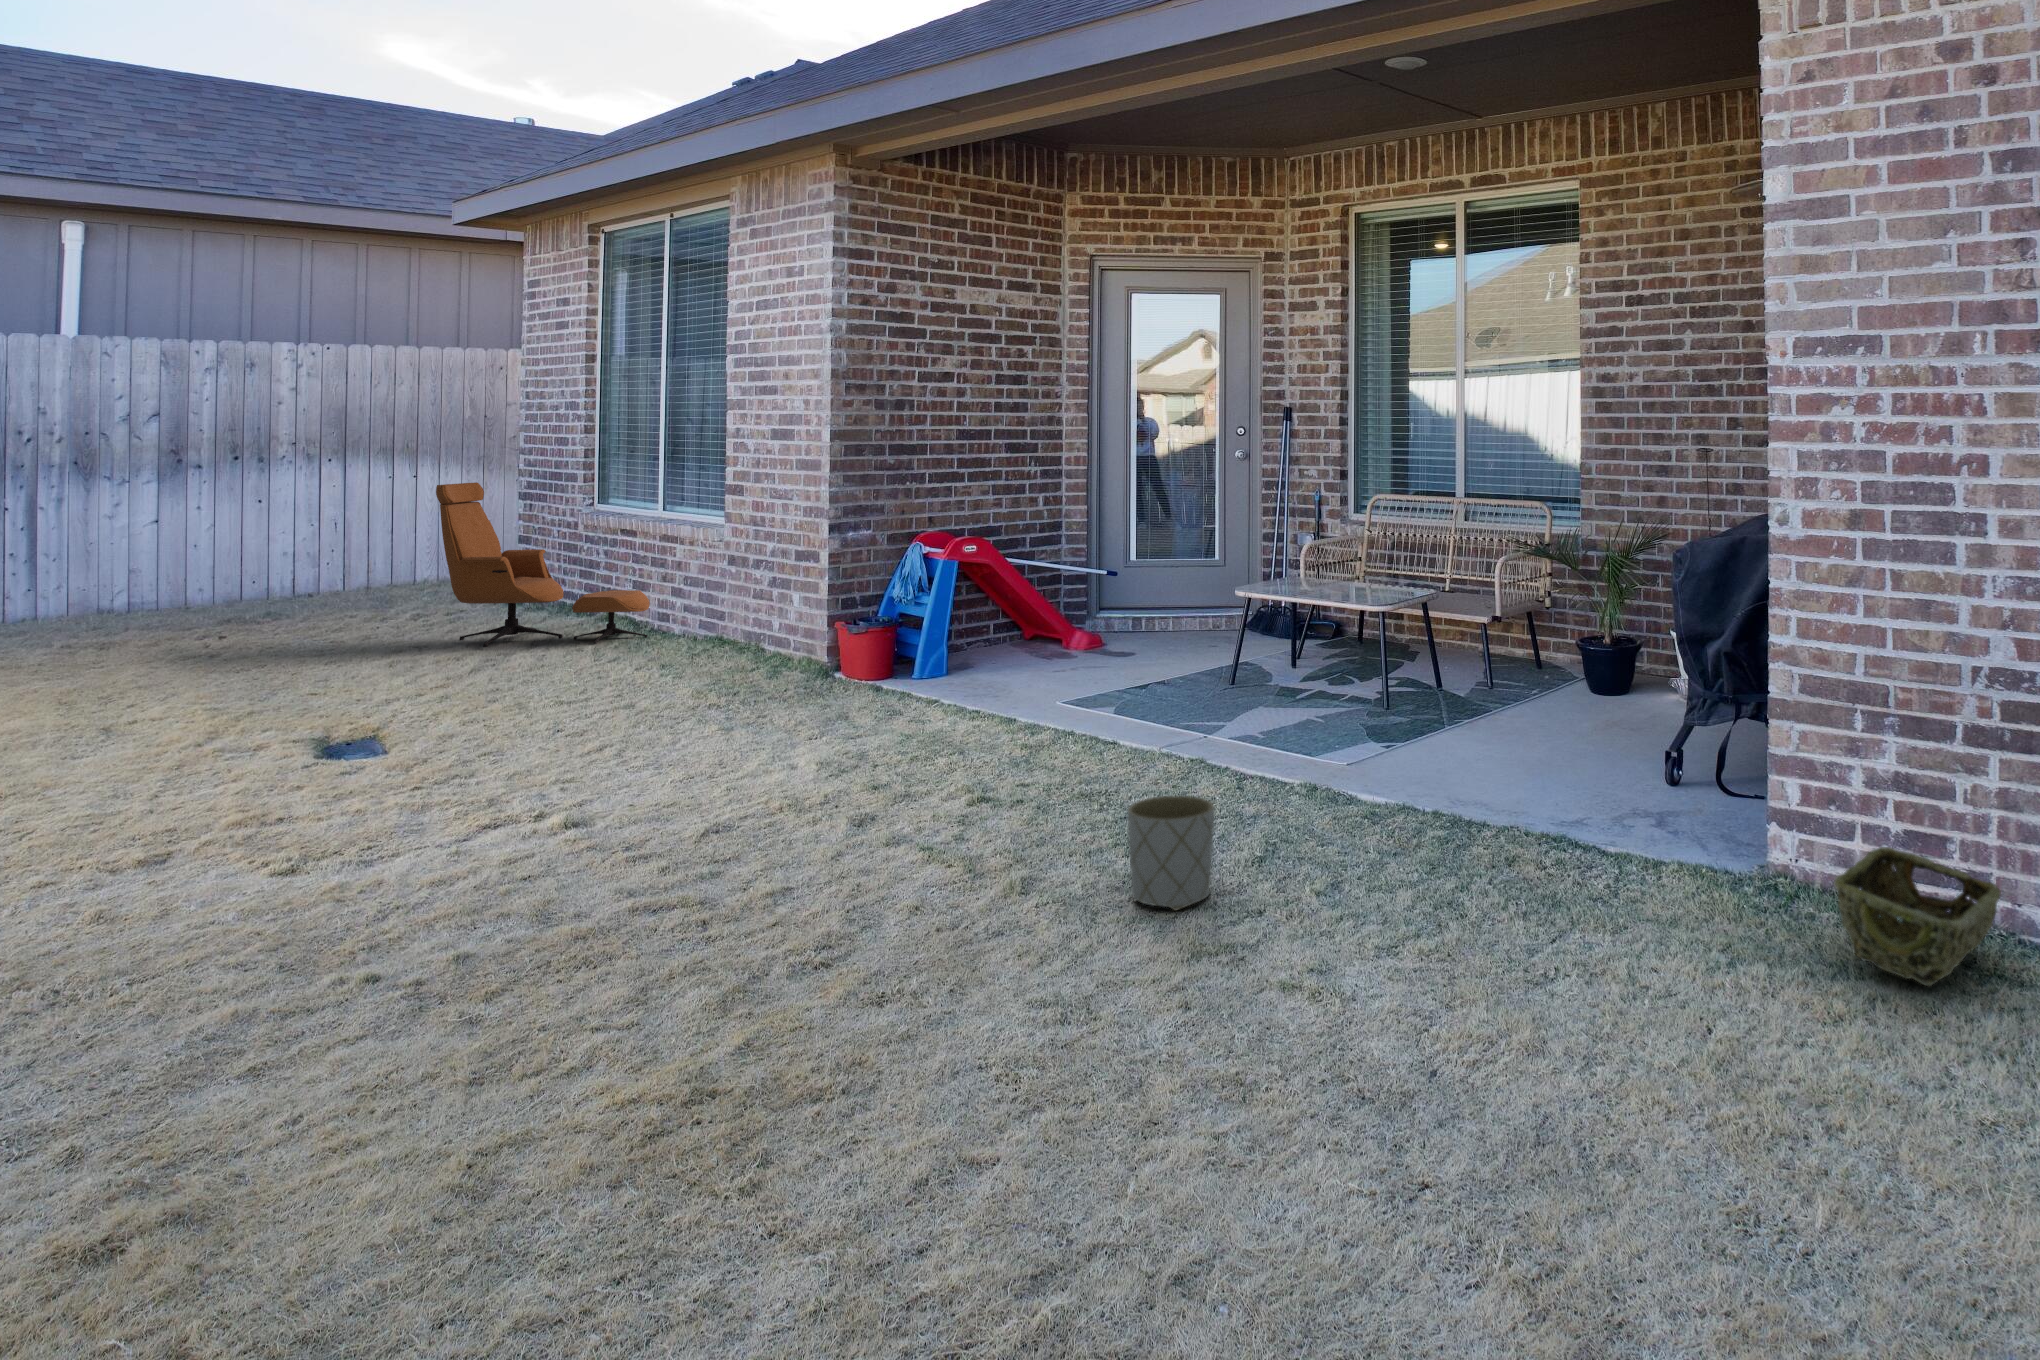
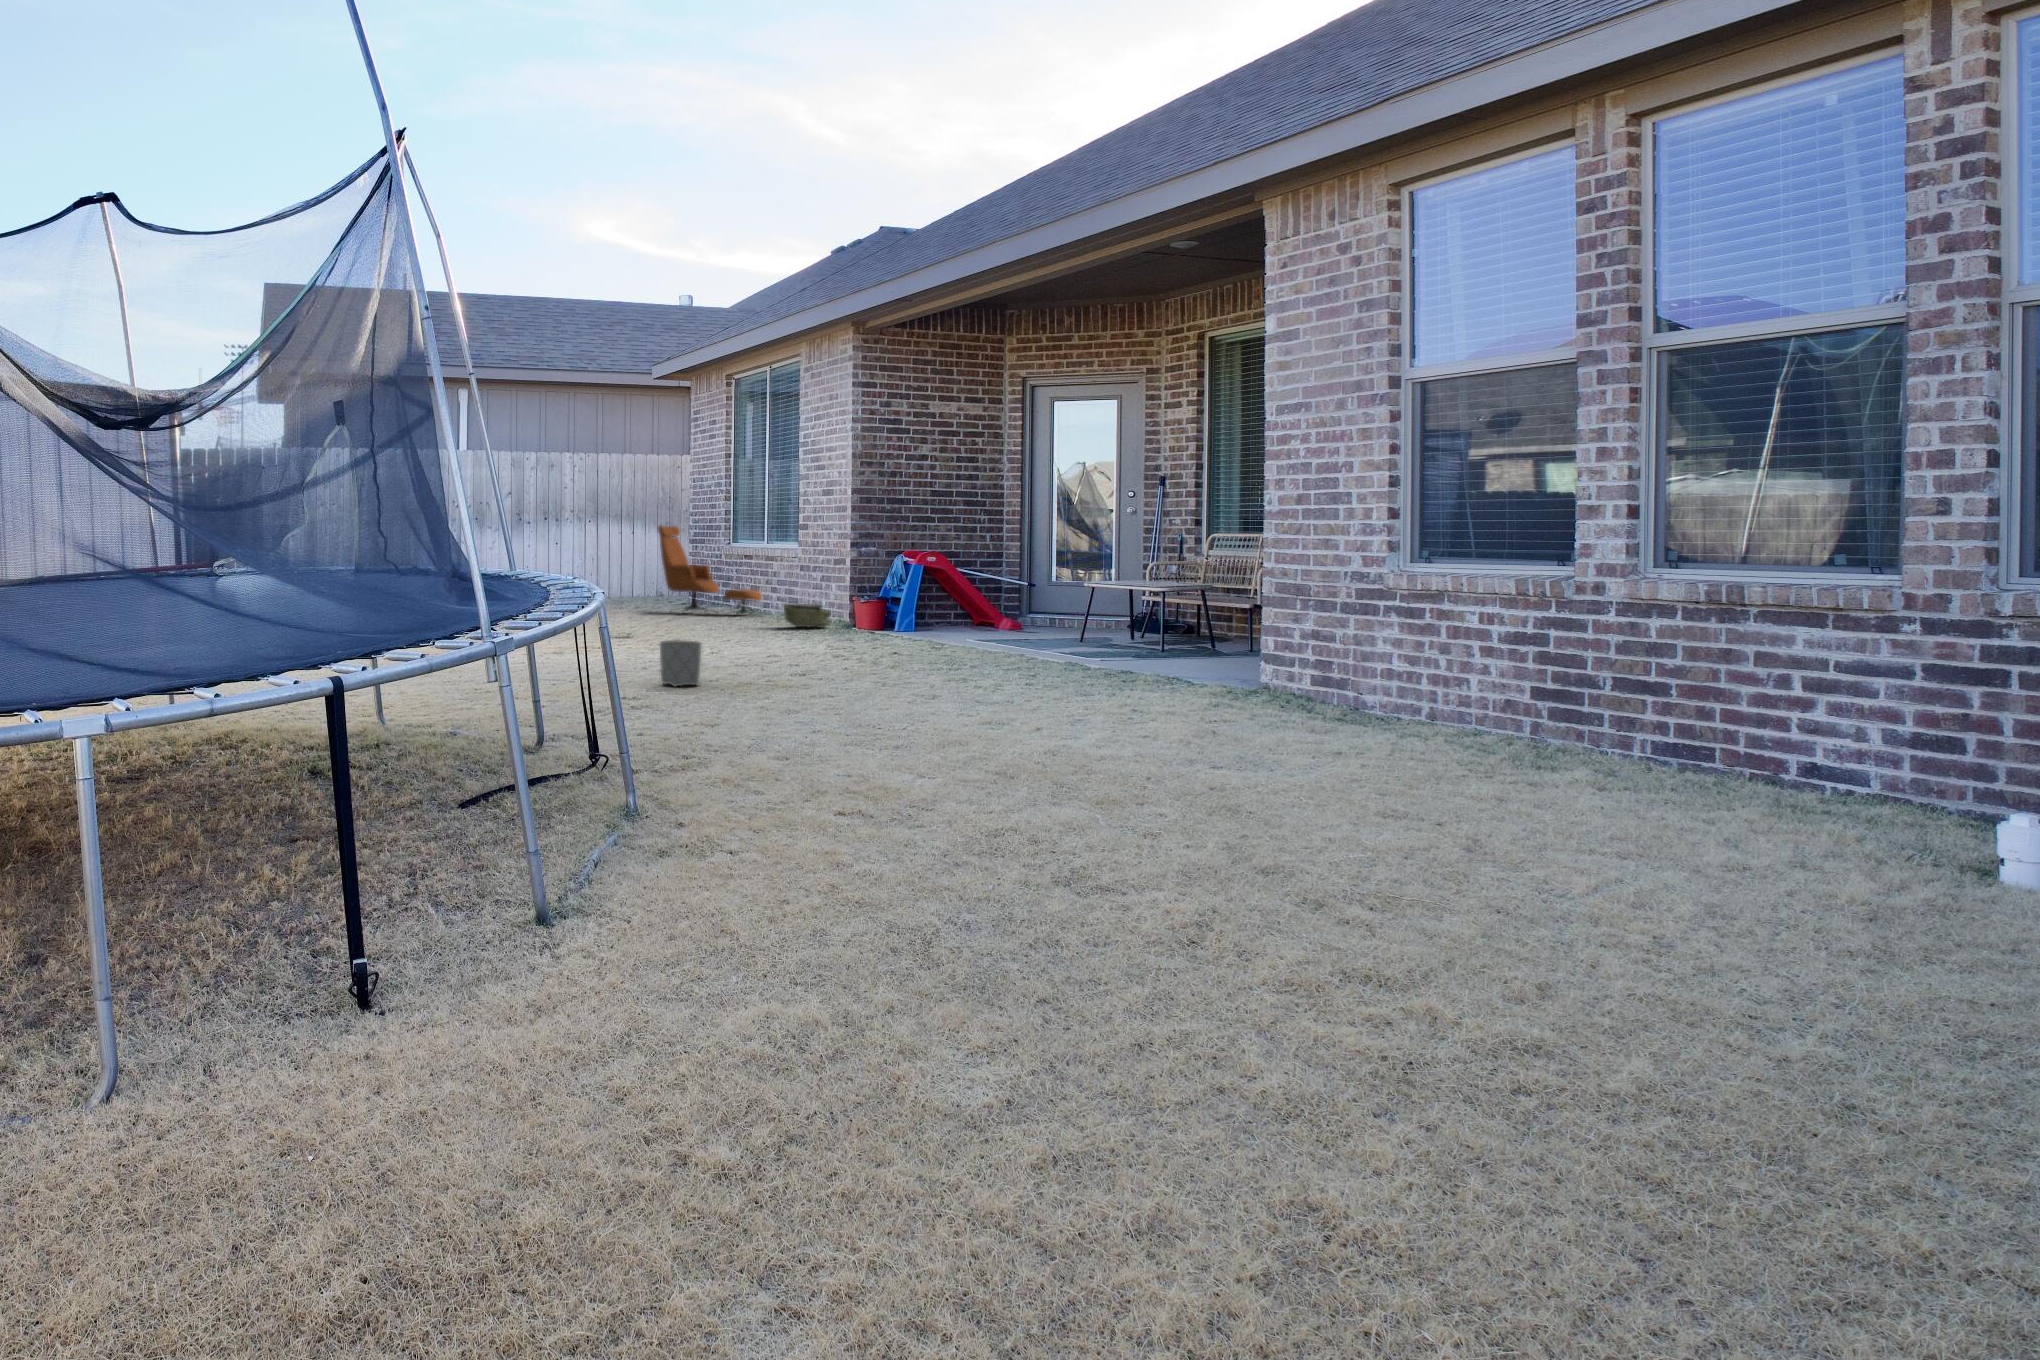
planter: present [1128,796,1214,910] -> present [660,640,702,686]
woven basket: present [1834,847,2001,986] -> present [783,603,831,628]

